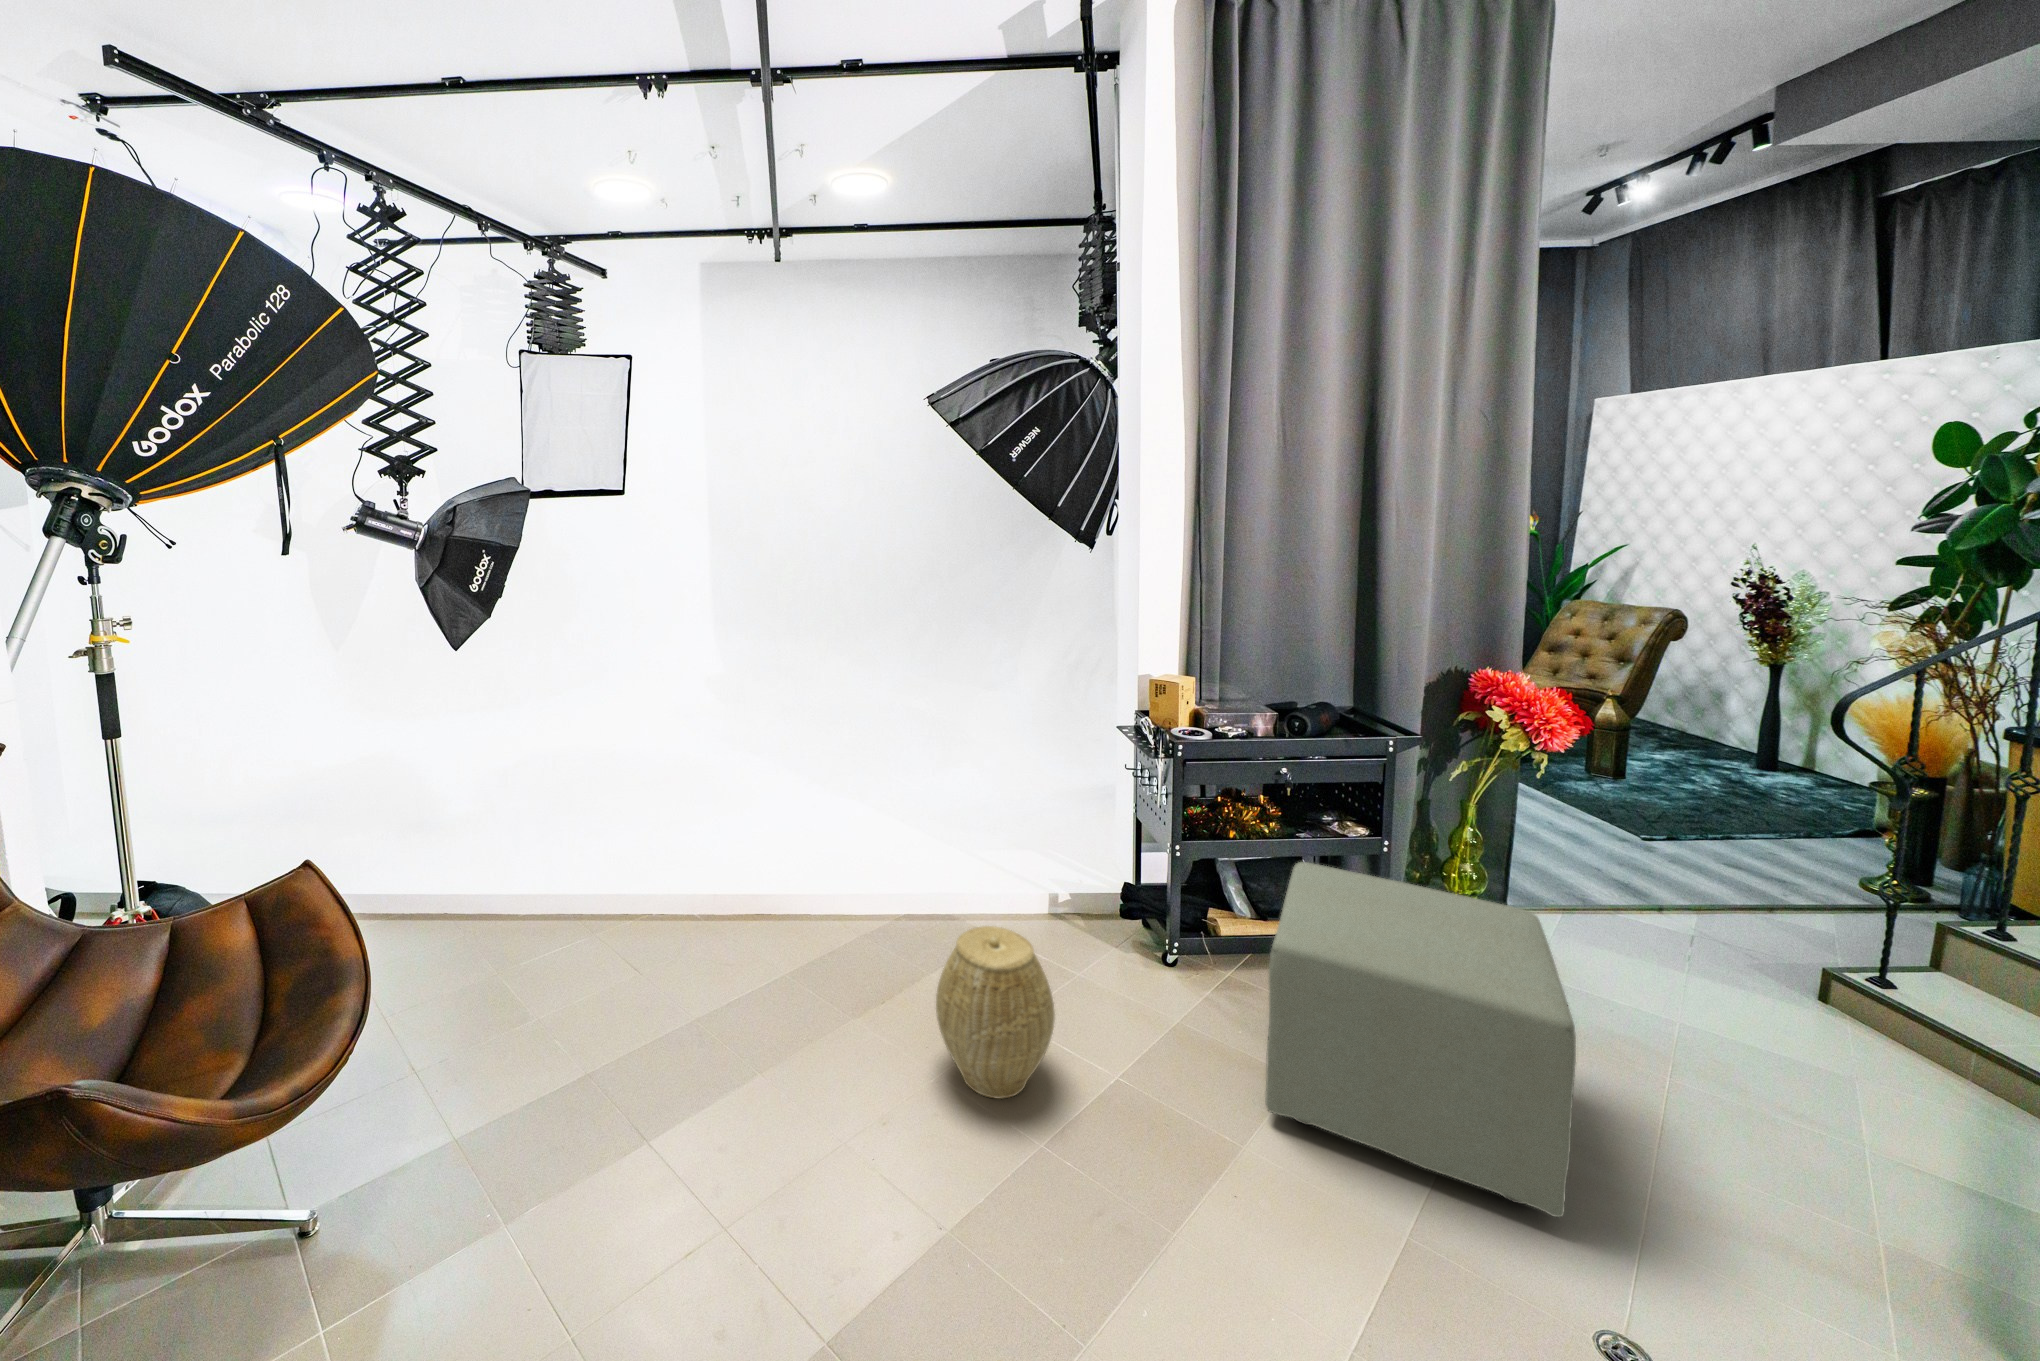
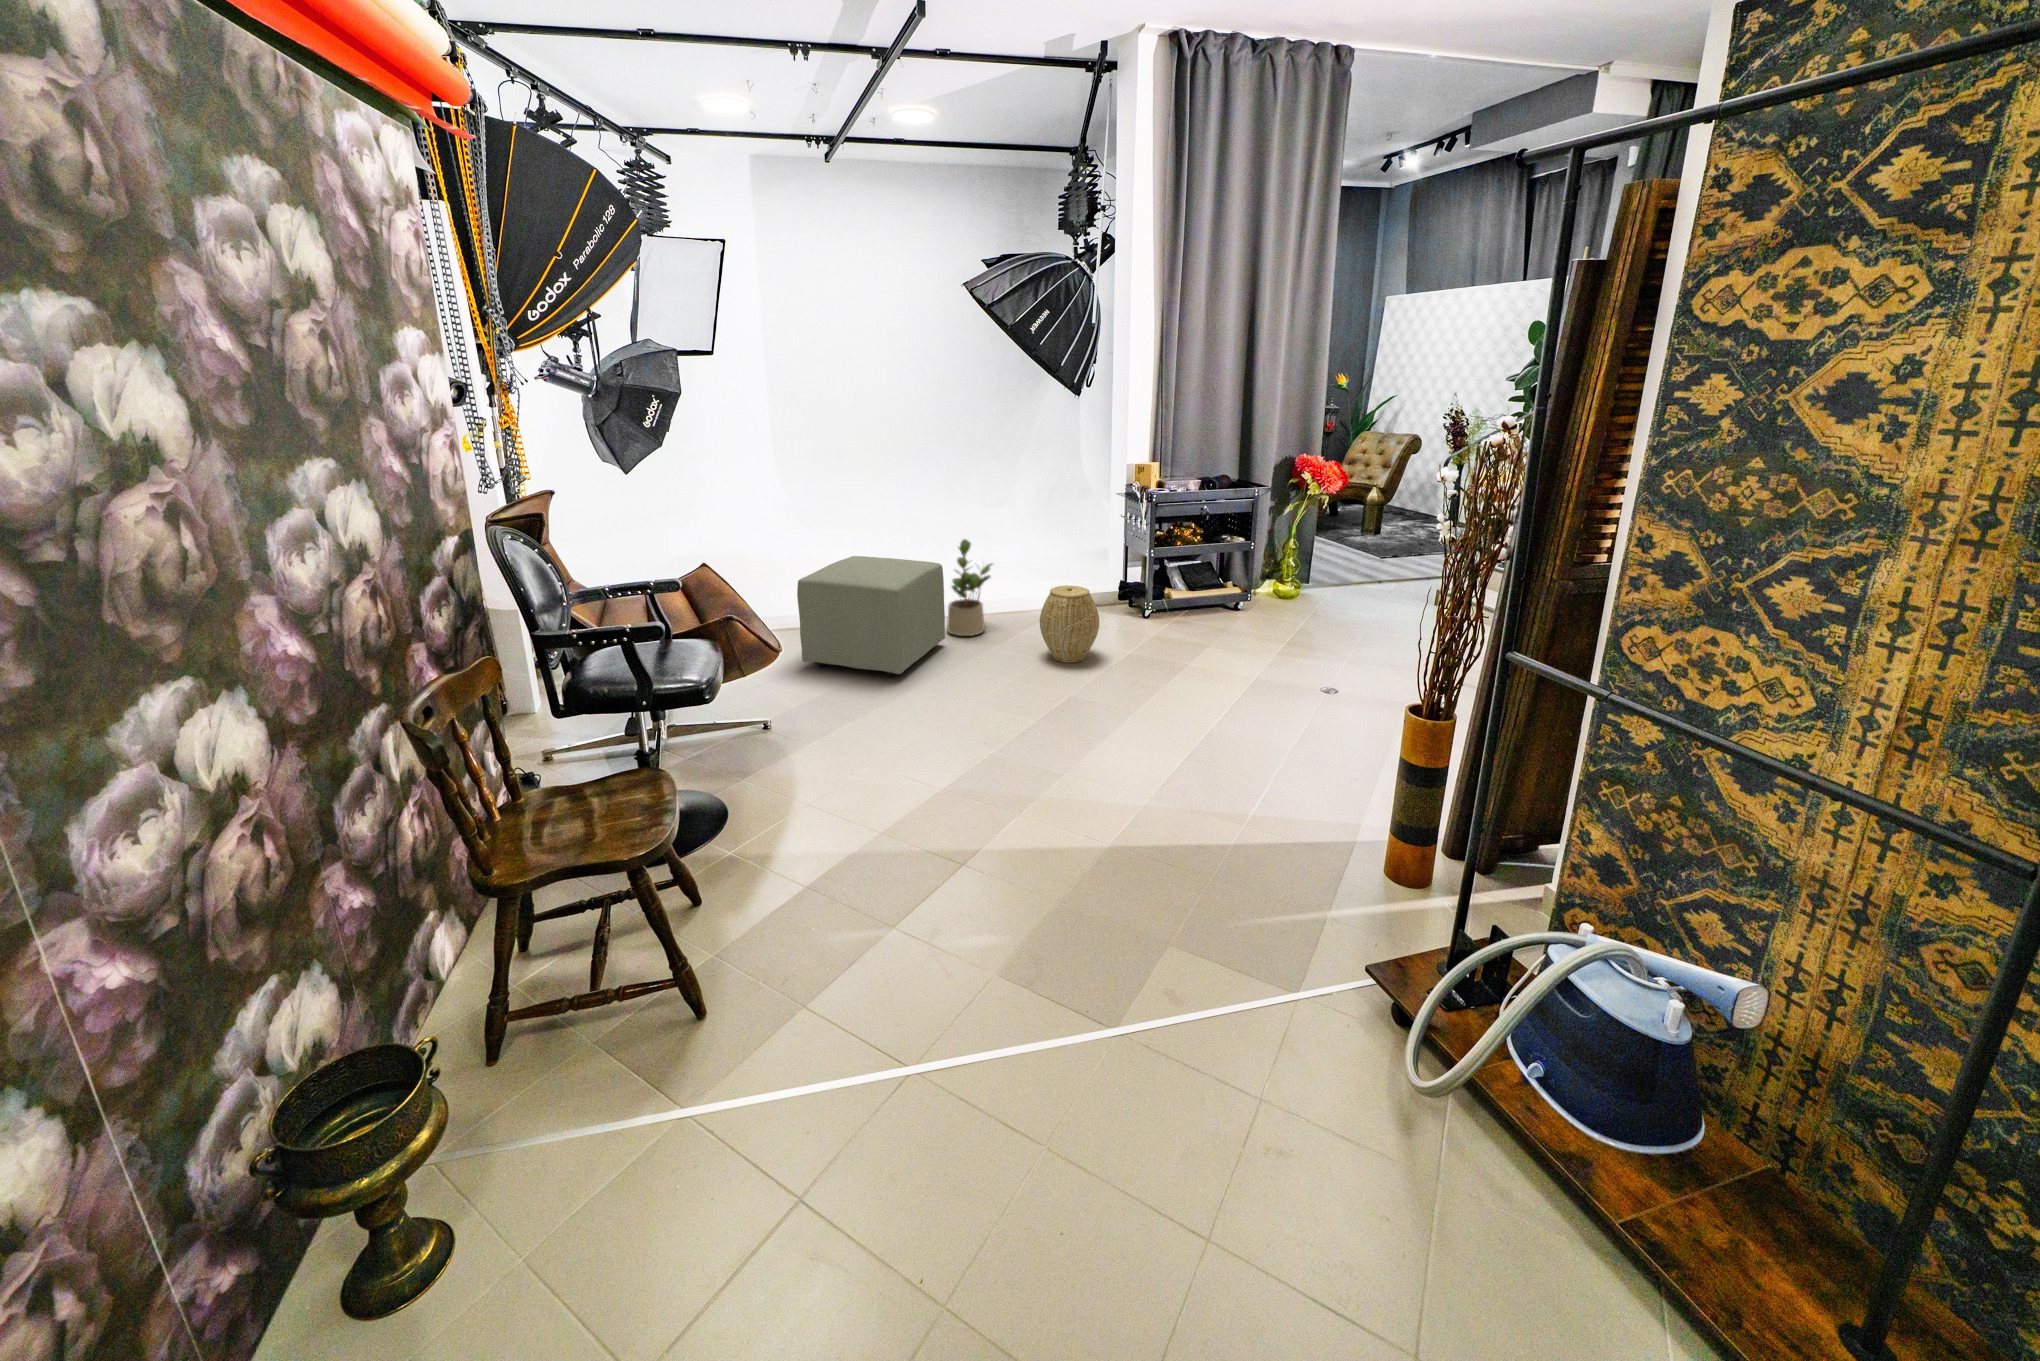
potted plant: none [799,802,884,977] -> present [947,539,992,636]
ottoman: present [1265,862,1576,1217] -> present [797,556,945,676]

